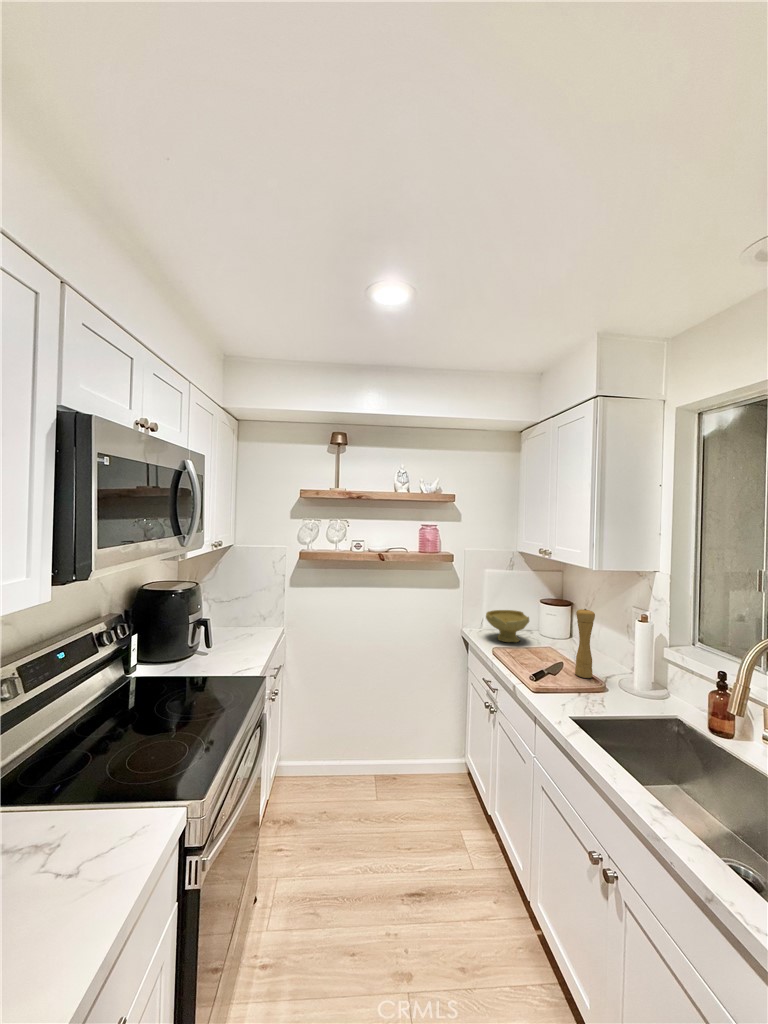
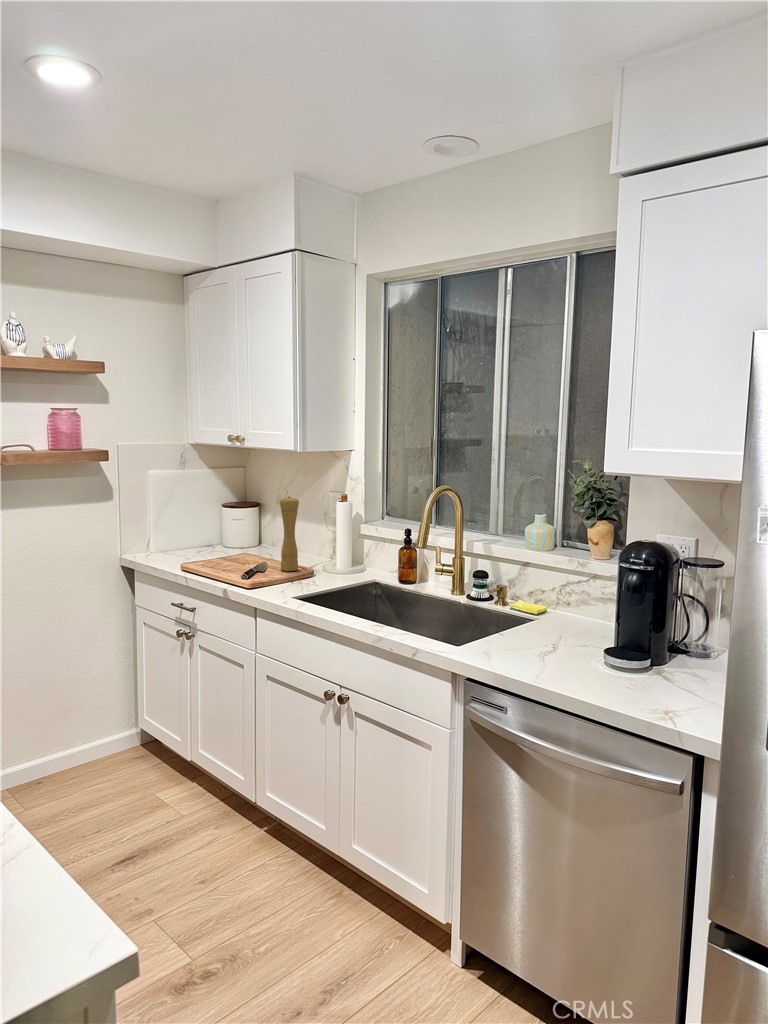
bowl: present [486,610,529,642] -> none [160,520,217,559]

